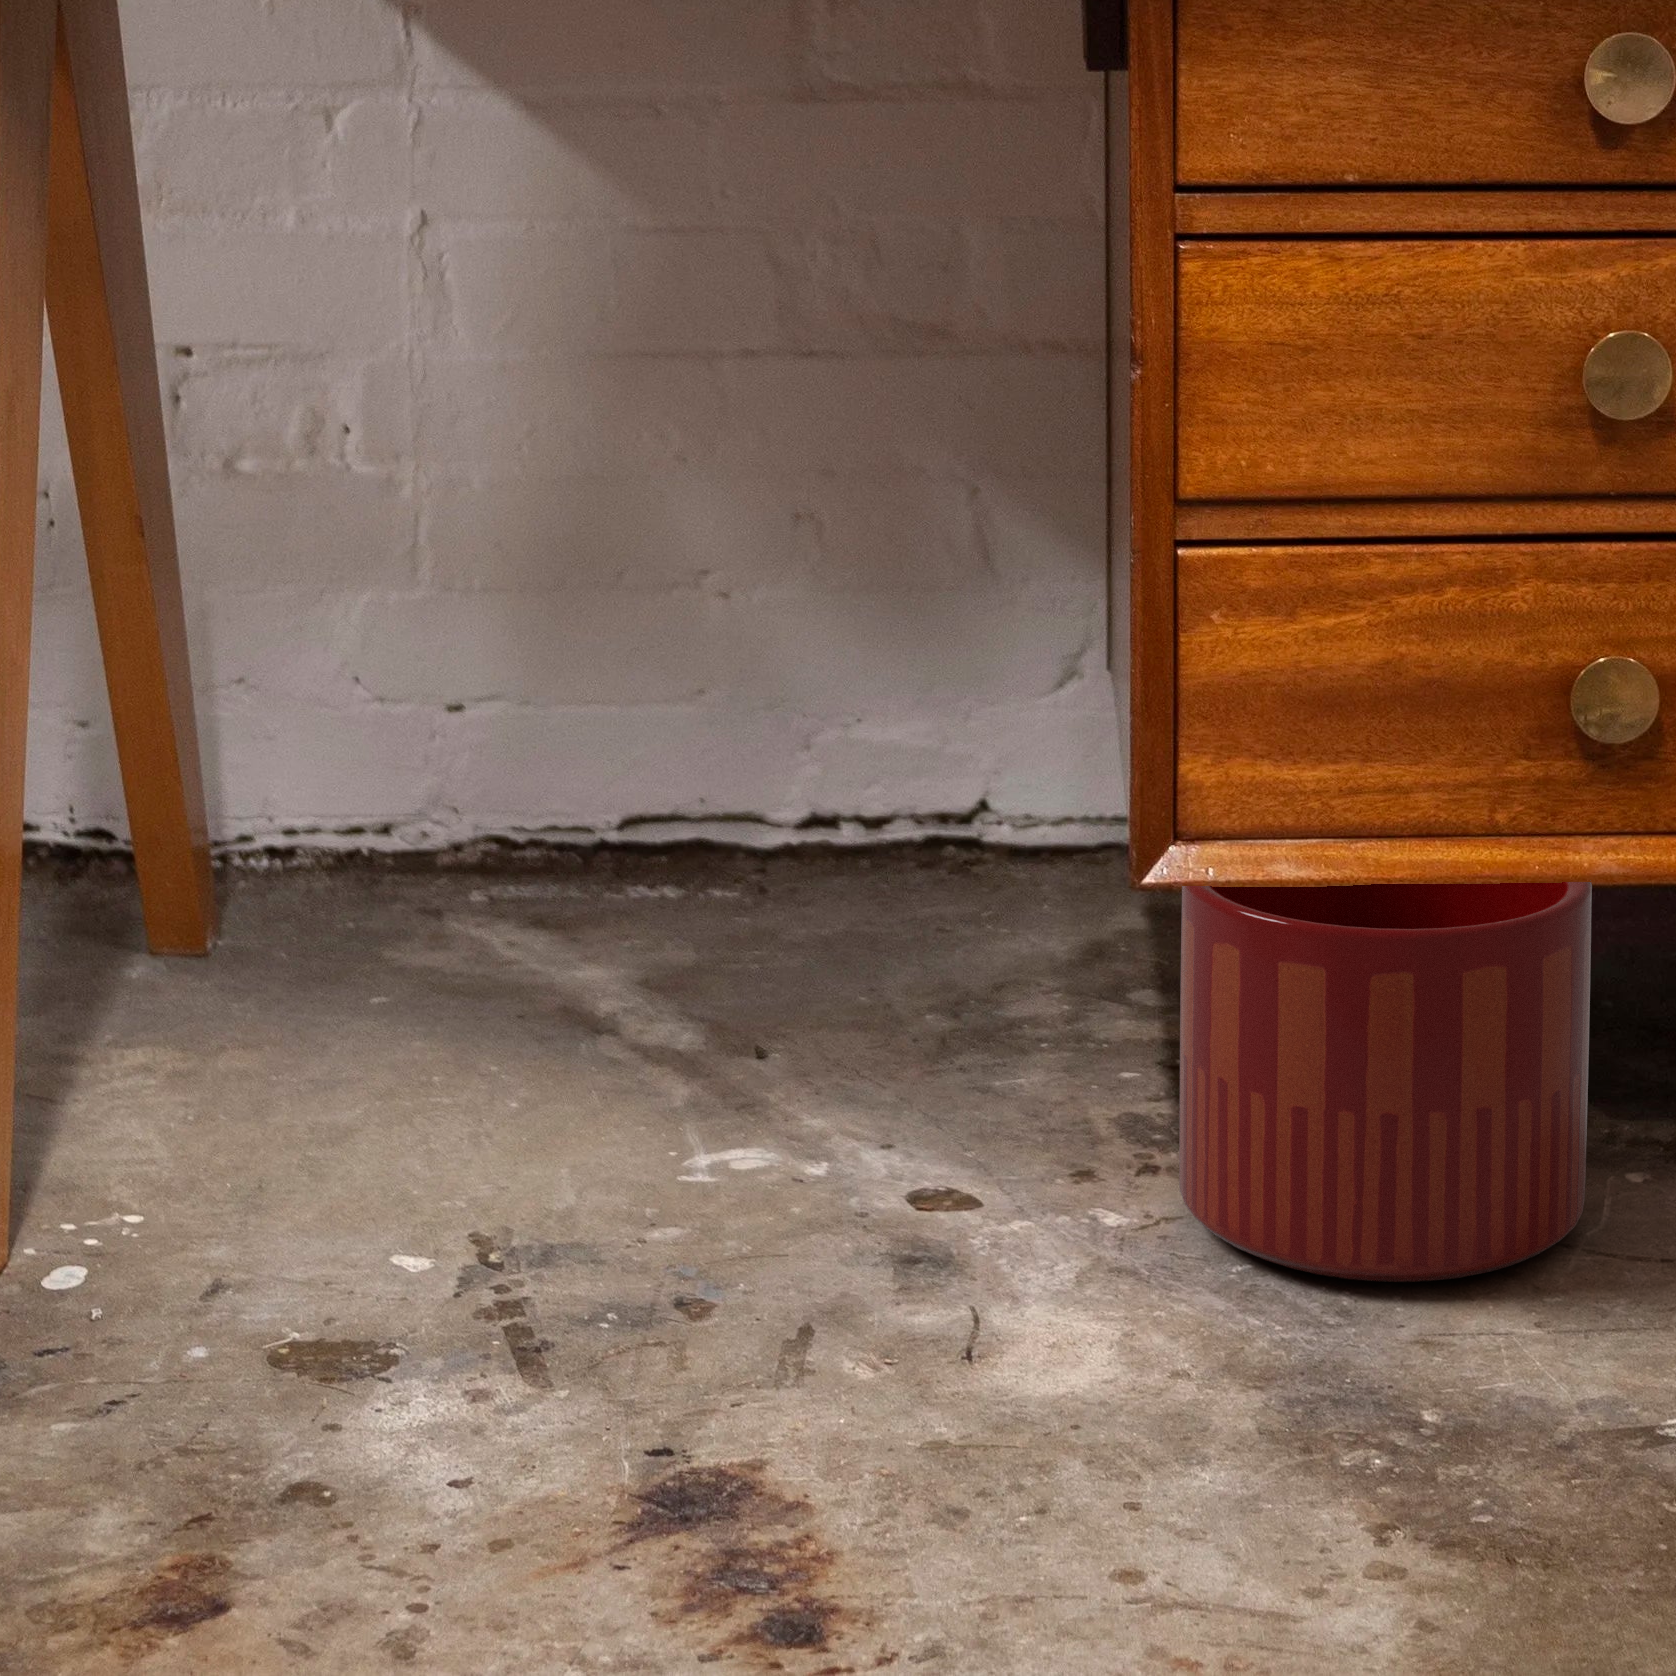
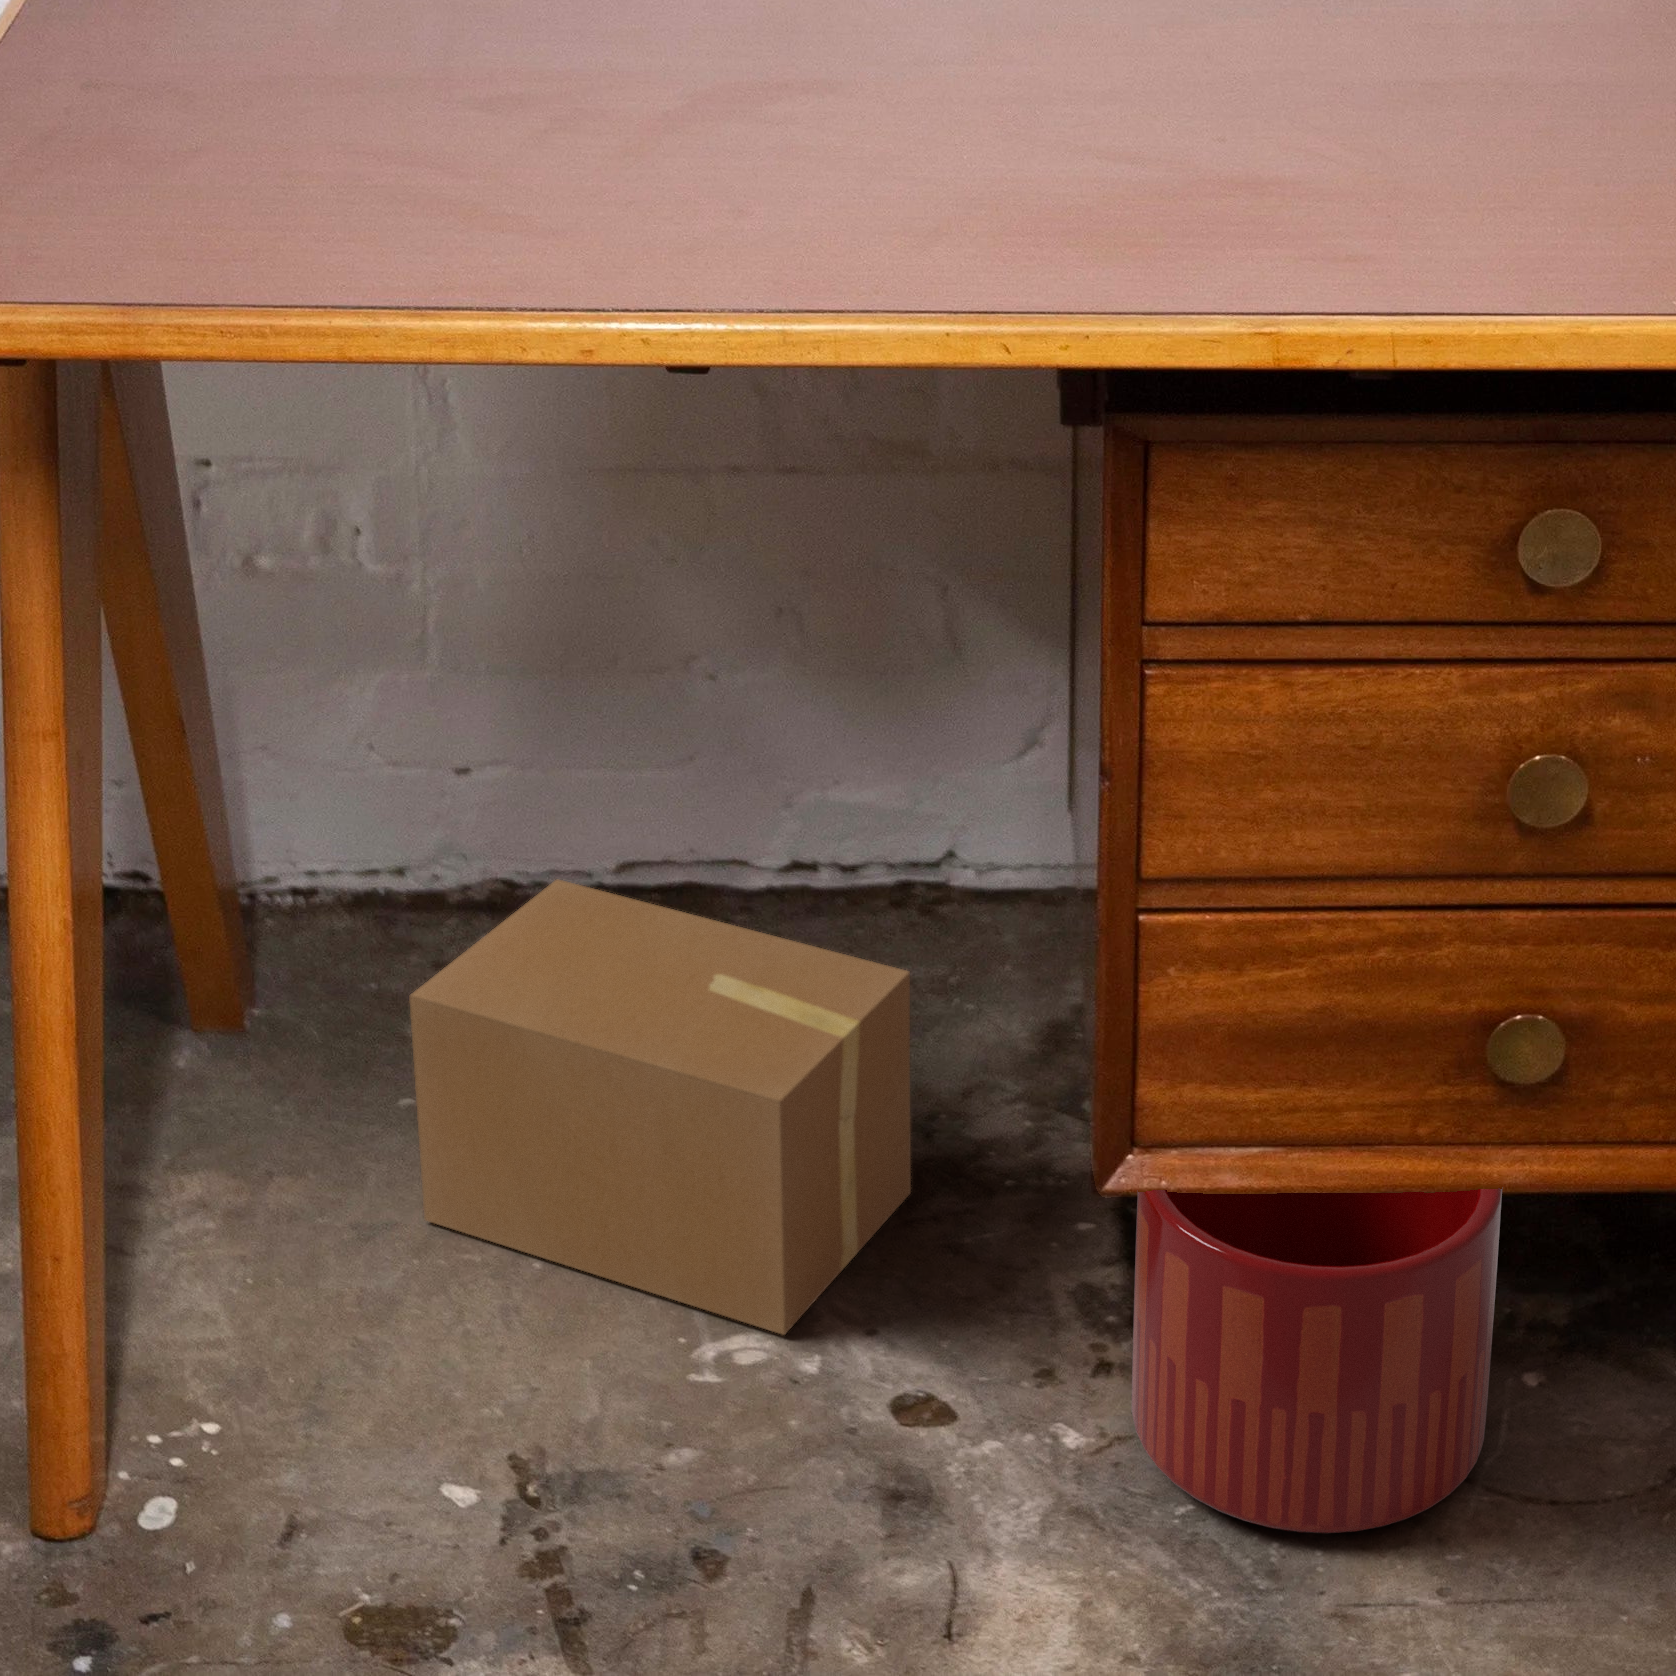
cardboard box: none [380,726,932,1147] -> present [409,879,911,1335]

